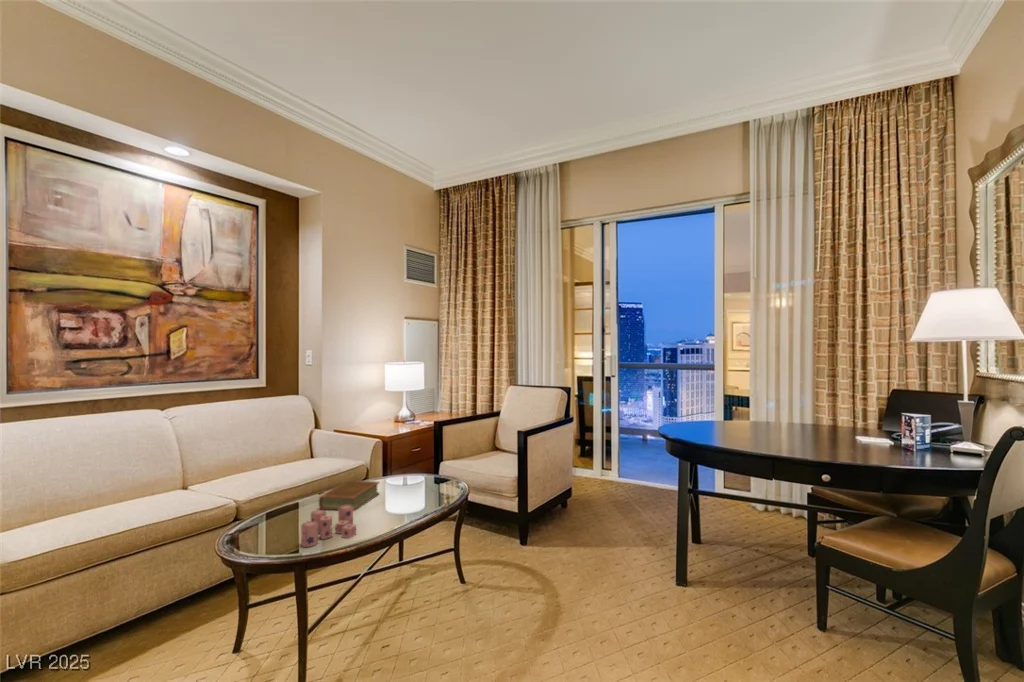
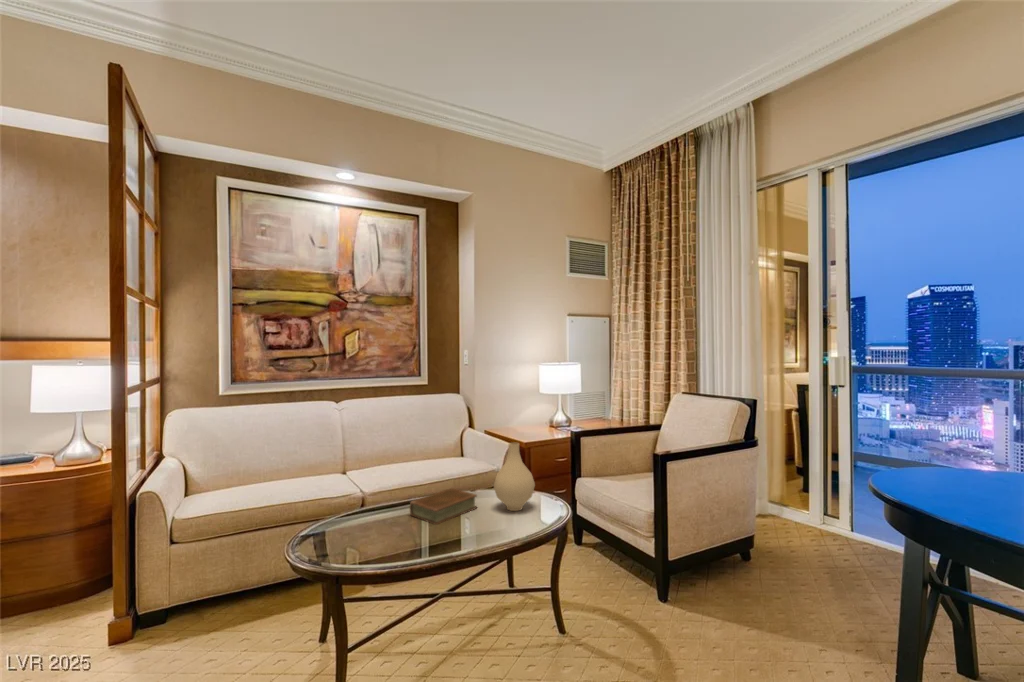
vase: none [395,431,432,491] -> present [494,443,535,511]
candle: present [301,505,356,547] -> none [354,519,419,560]

